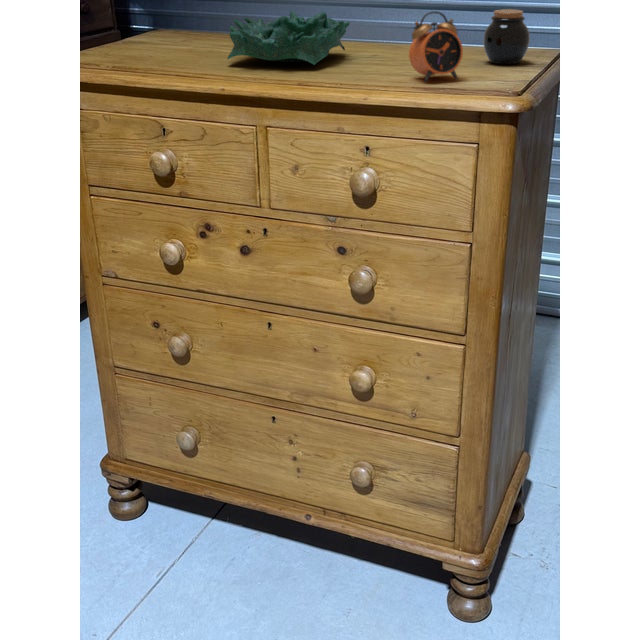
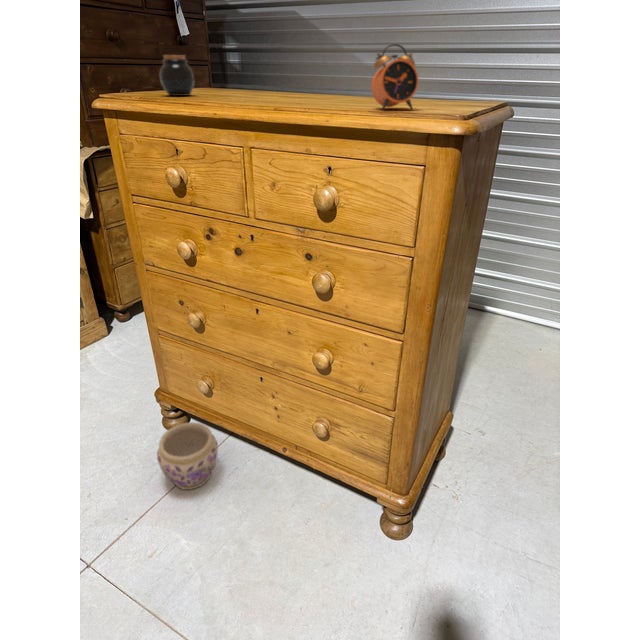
jar: present [483,9,530,64] -> present [160,55,194,96]
decorative bowl: present [228,11,350,65] -> none [228,61,331,99]
planter: none [130,494,213,588] -> present [157,422,218,490]

